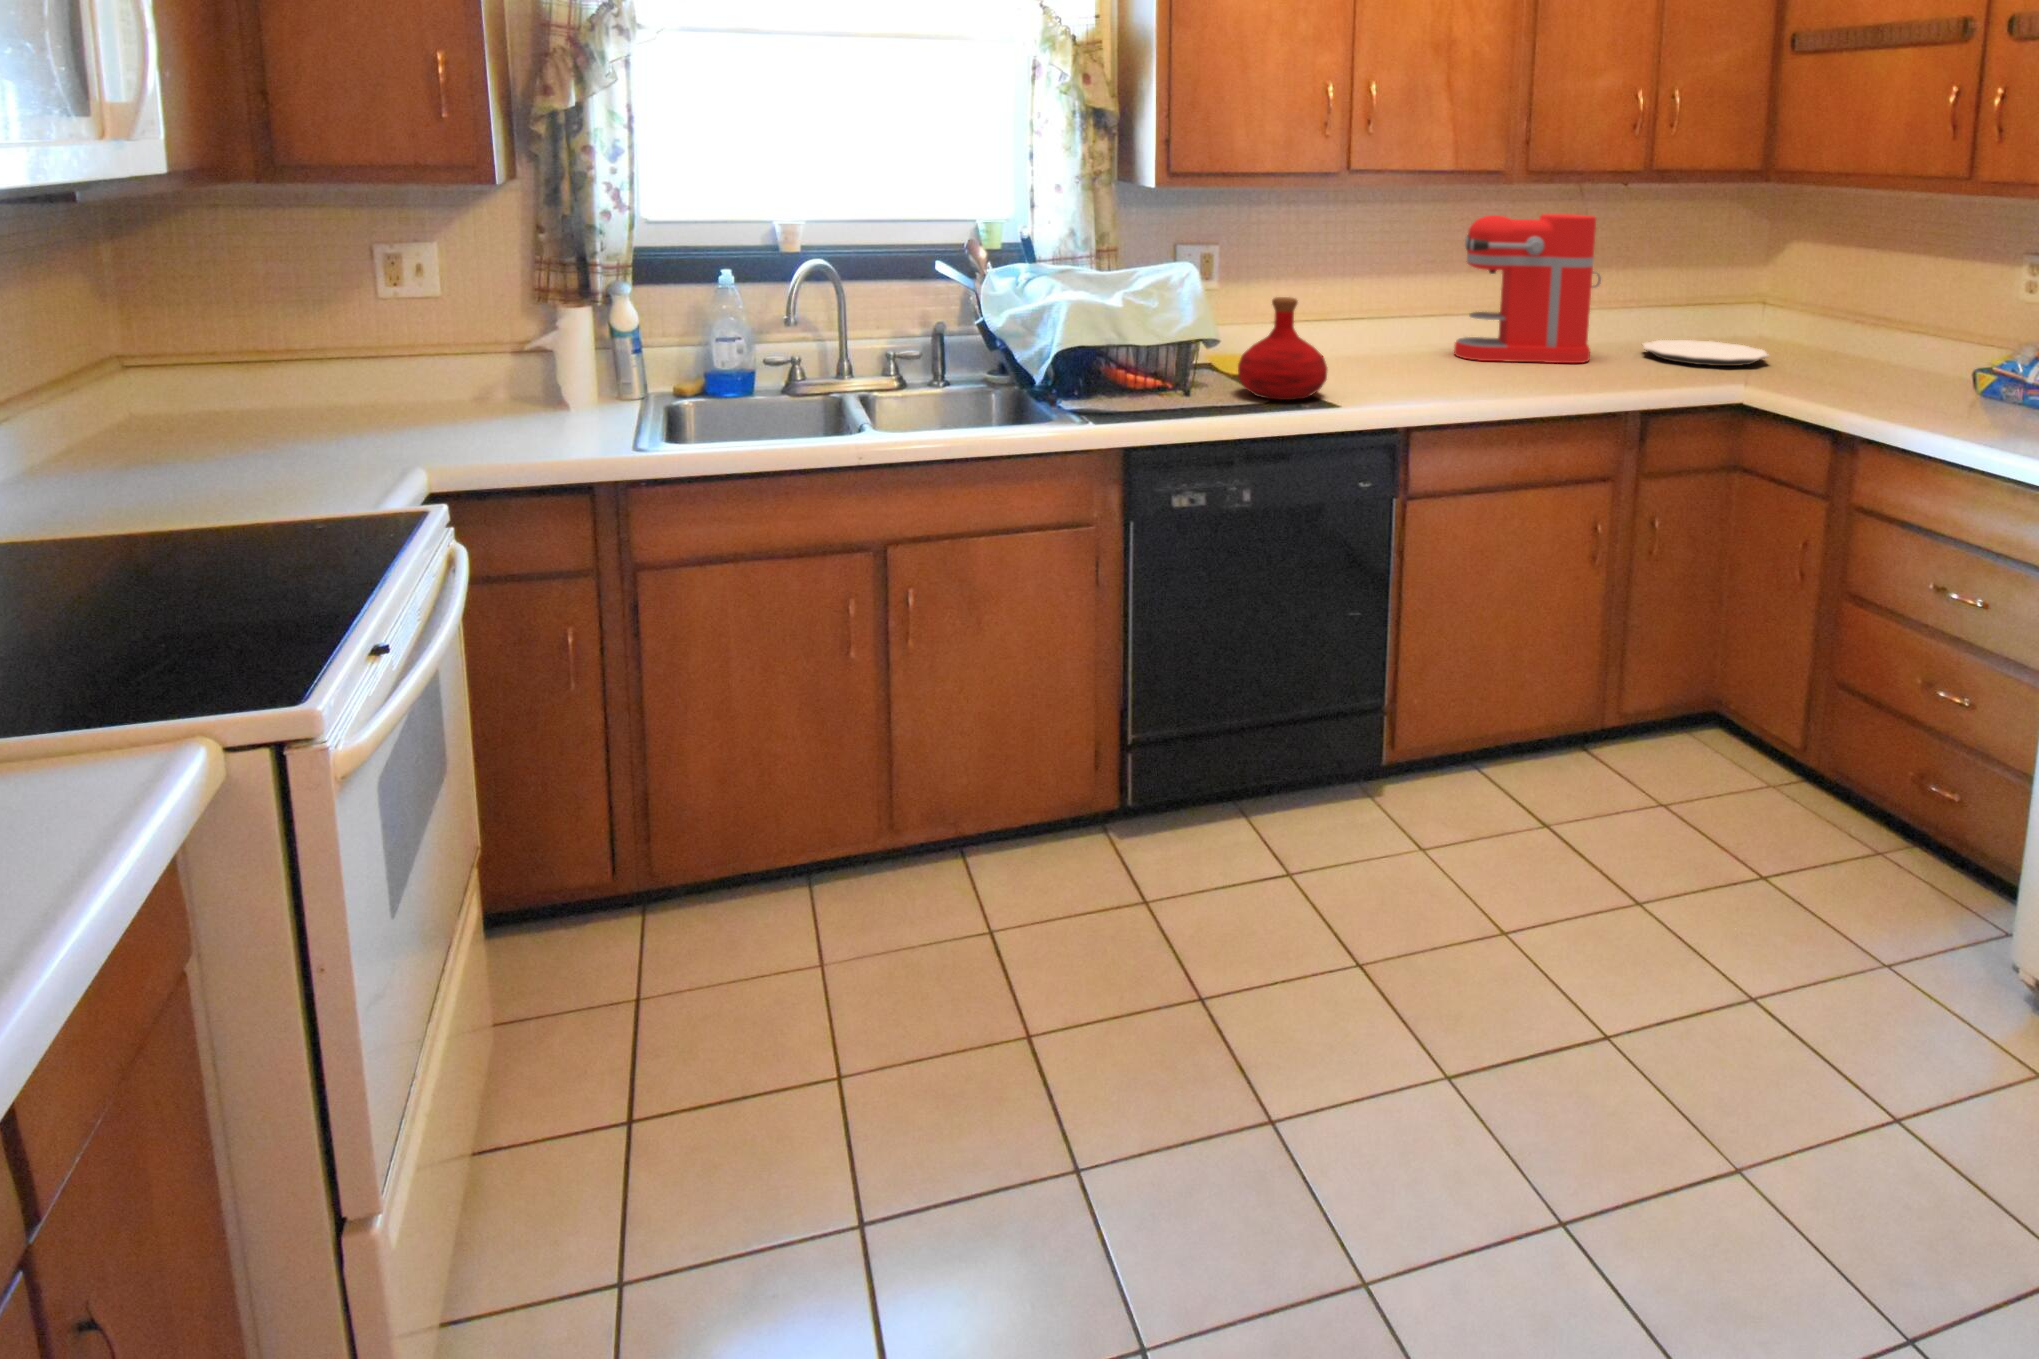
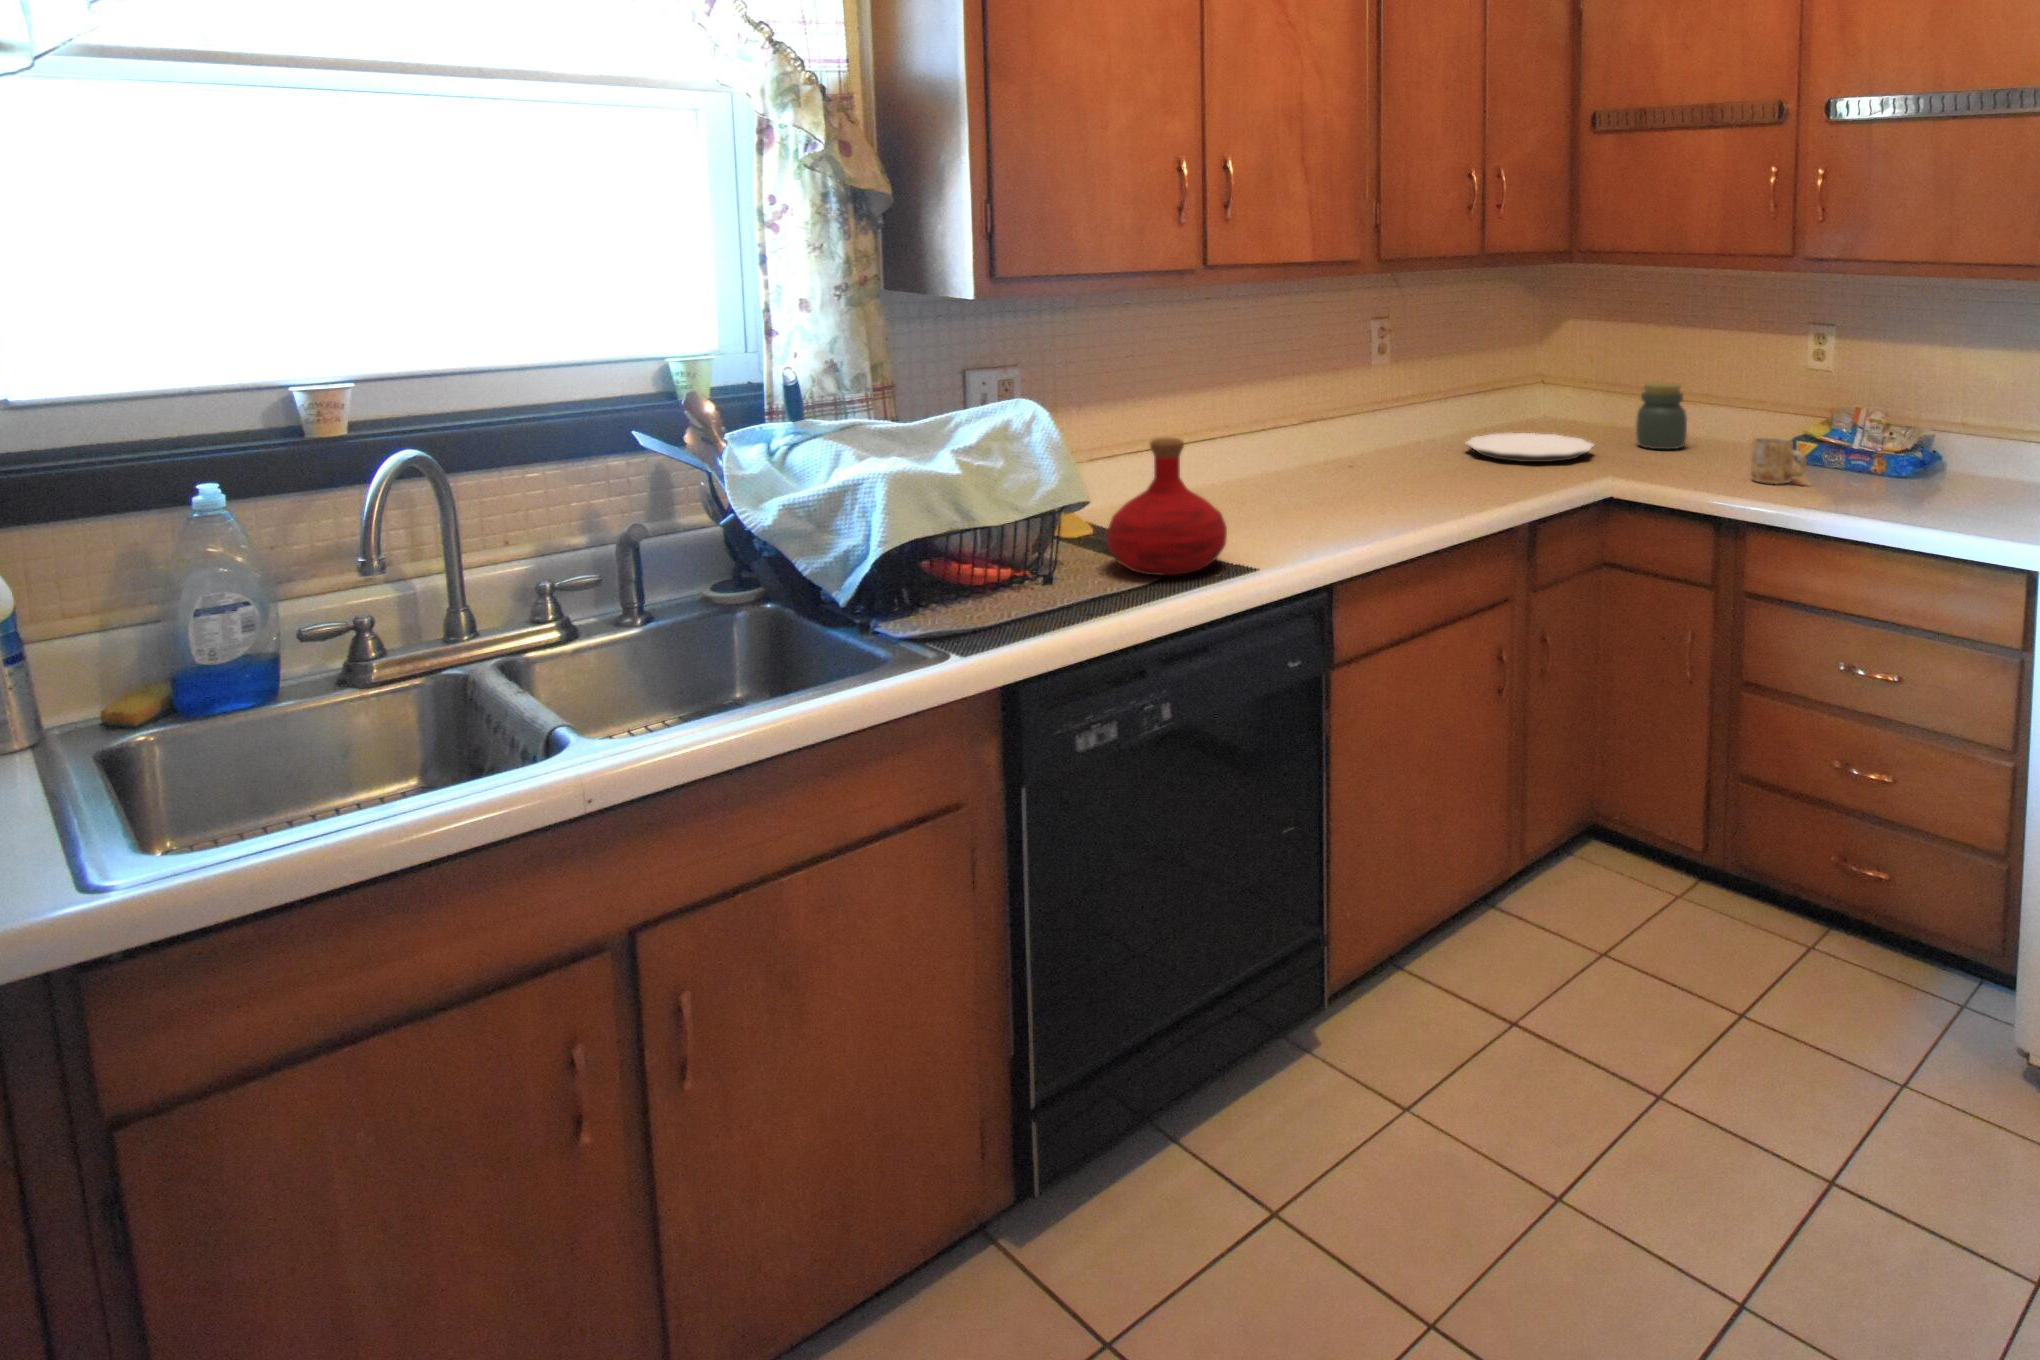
coffee maker: present [1454,214,1601,363] -> none [1284,305,1436,484]
jar: none [1828,303,1883,368] -> present [1636,382,1687,449]
mug: none [1903,358,1960,404] -> present [1751,438,1807,484]

